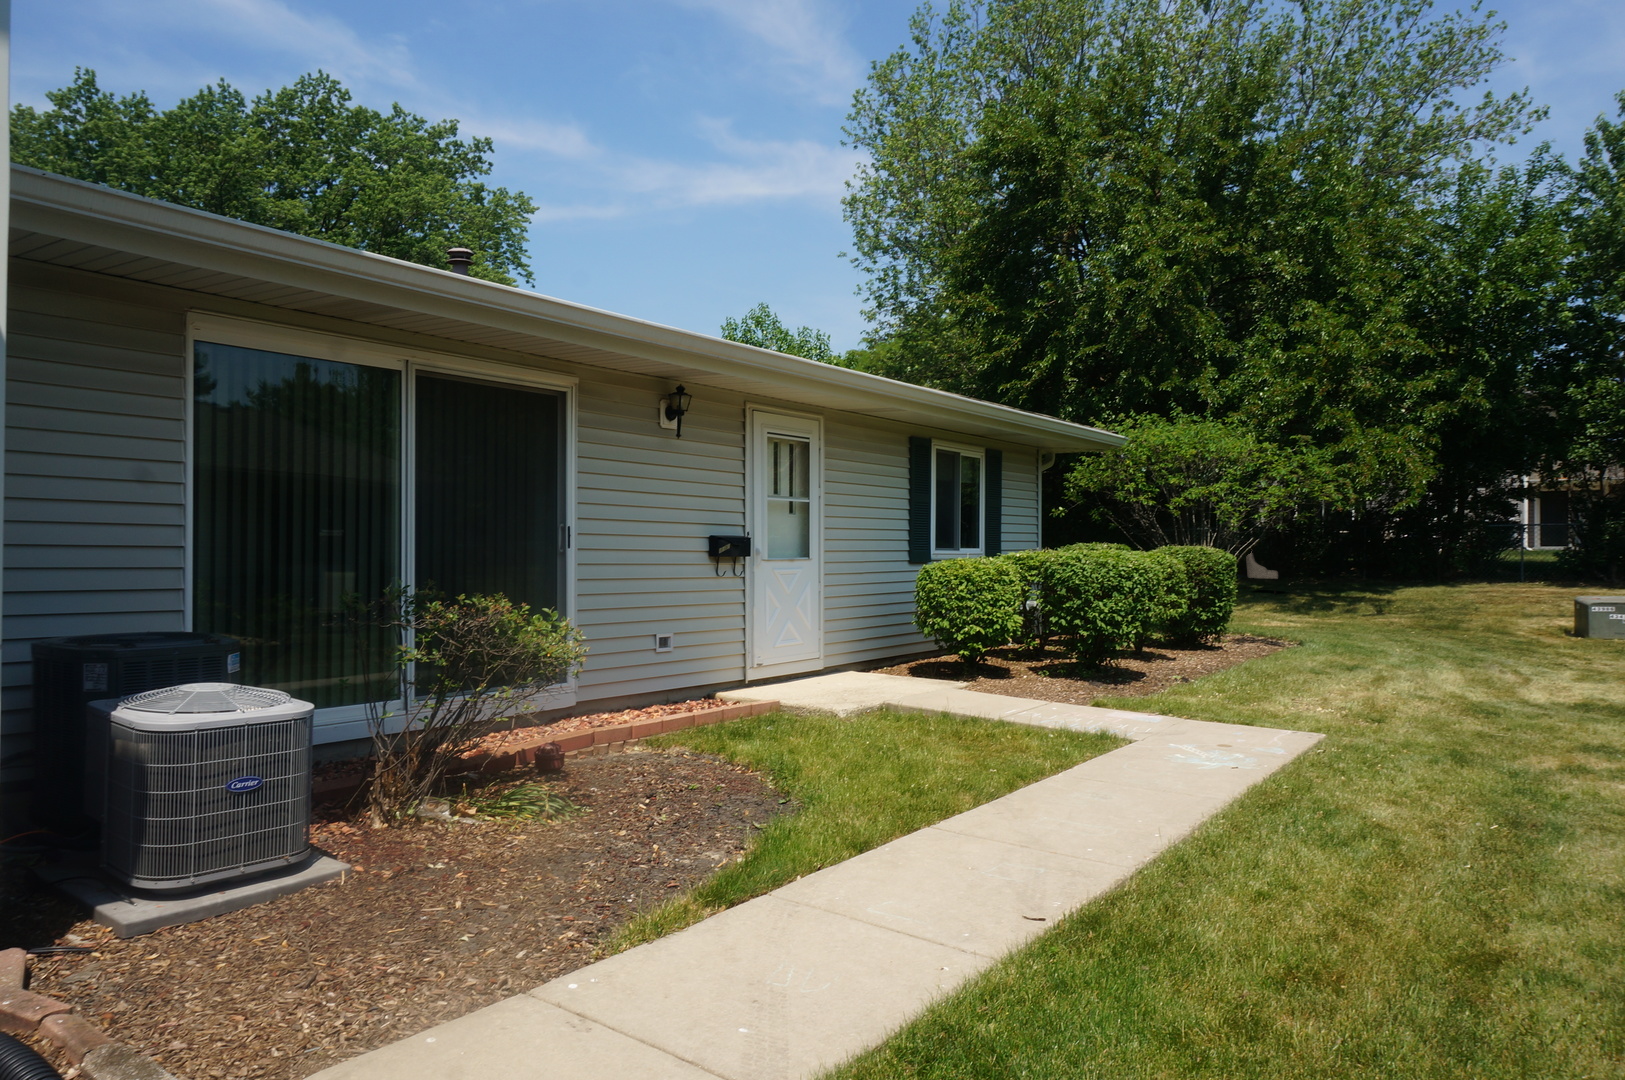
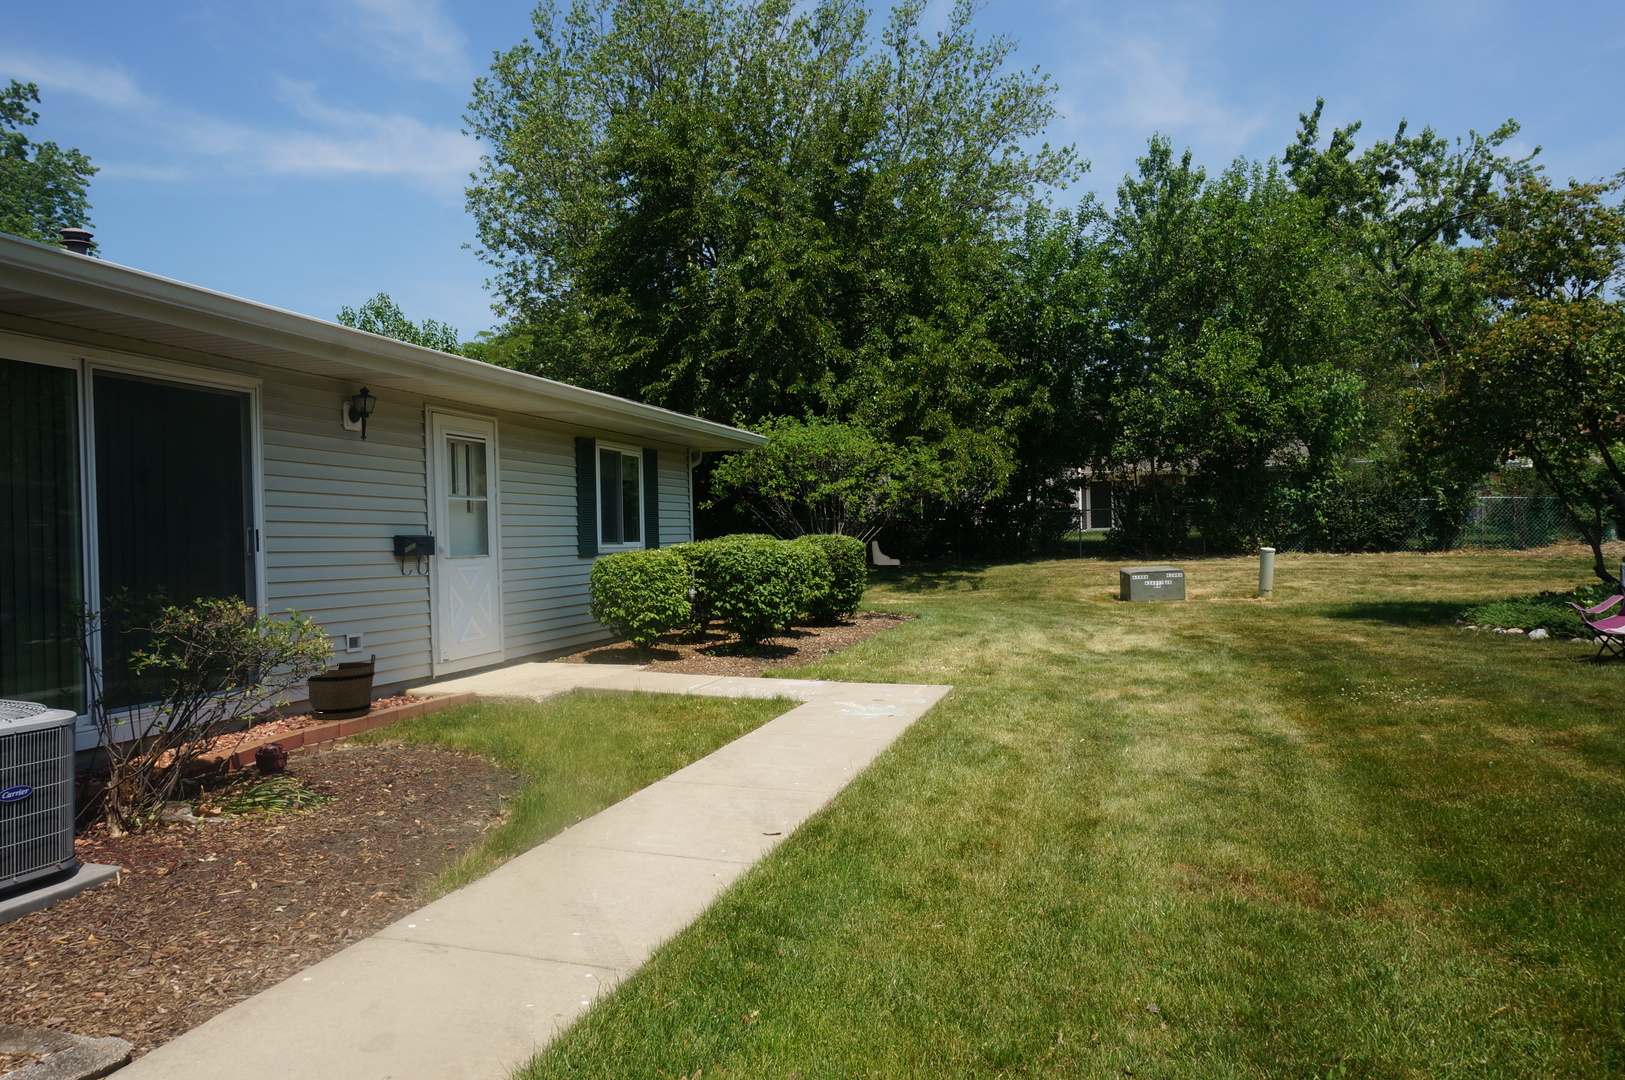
bucket: none [610,656,678,721] -> present [307,654,375,720]

